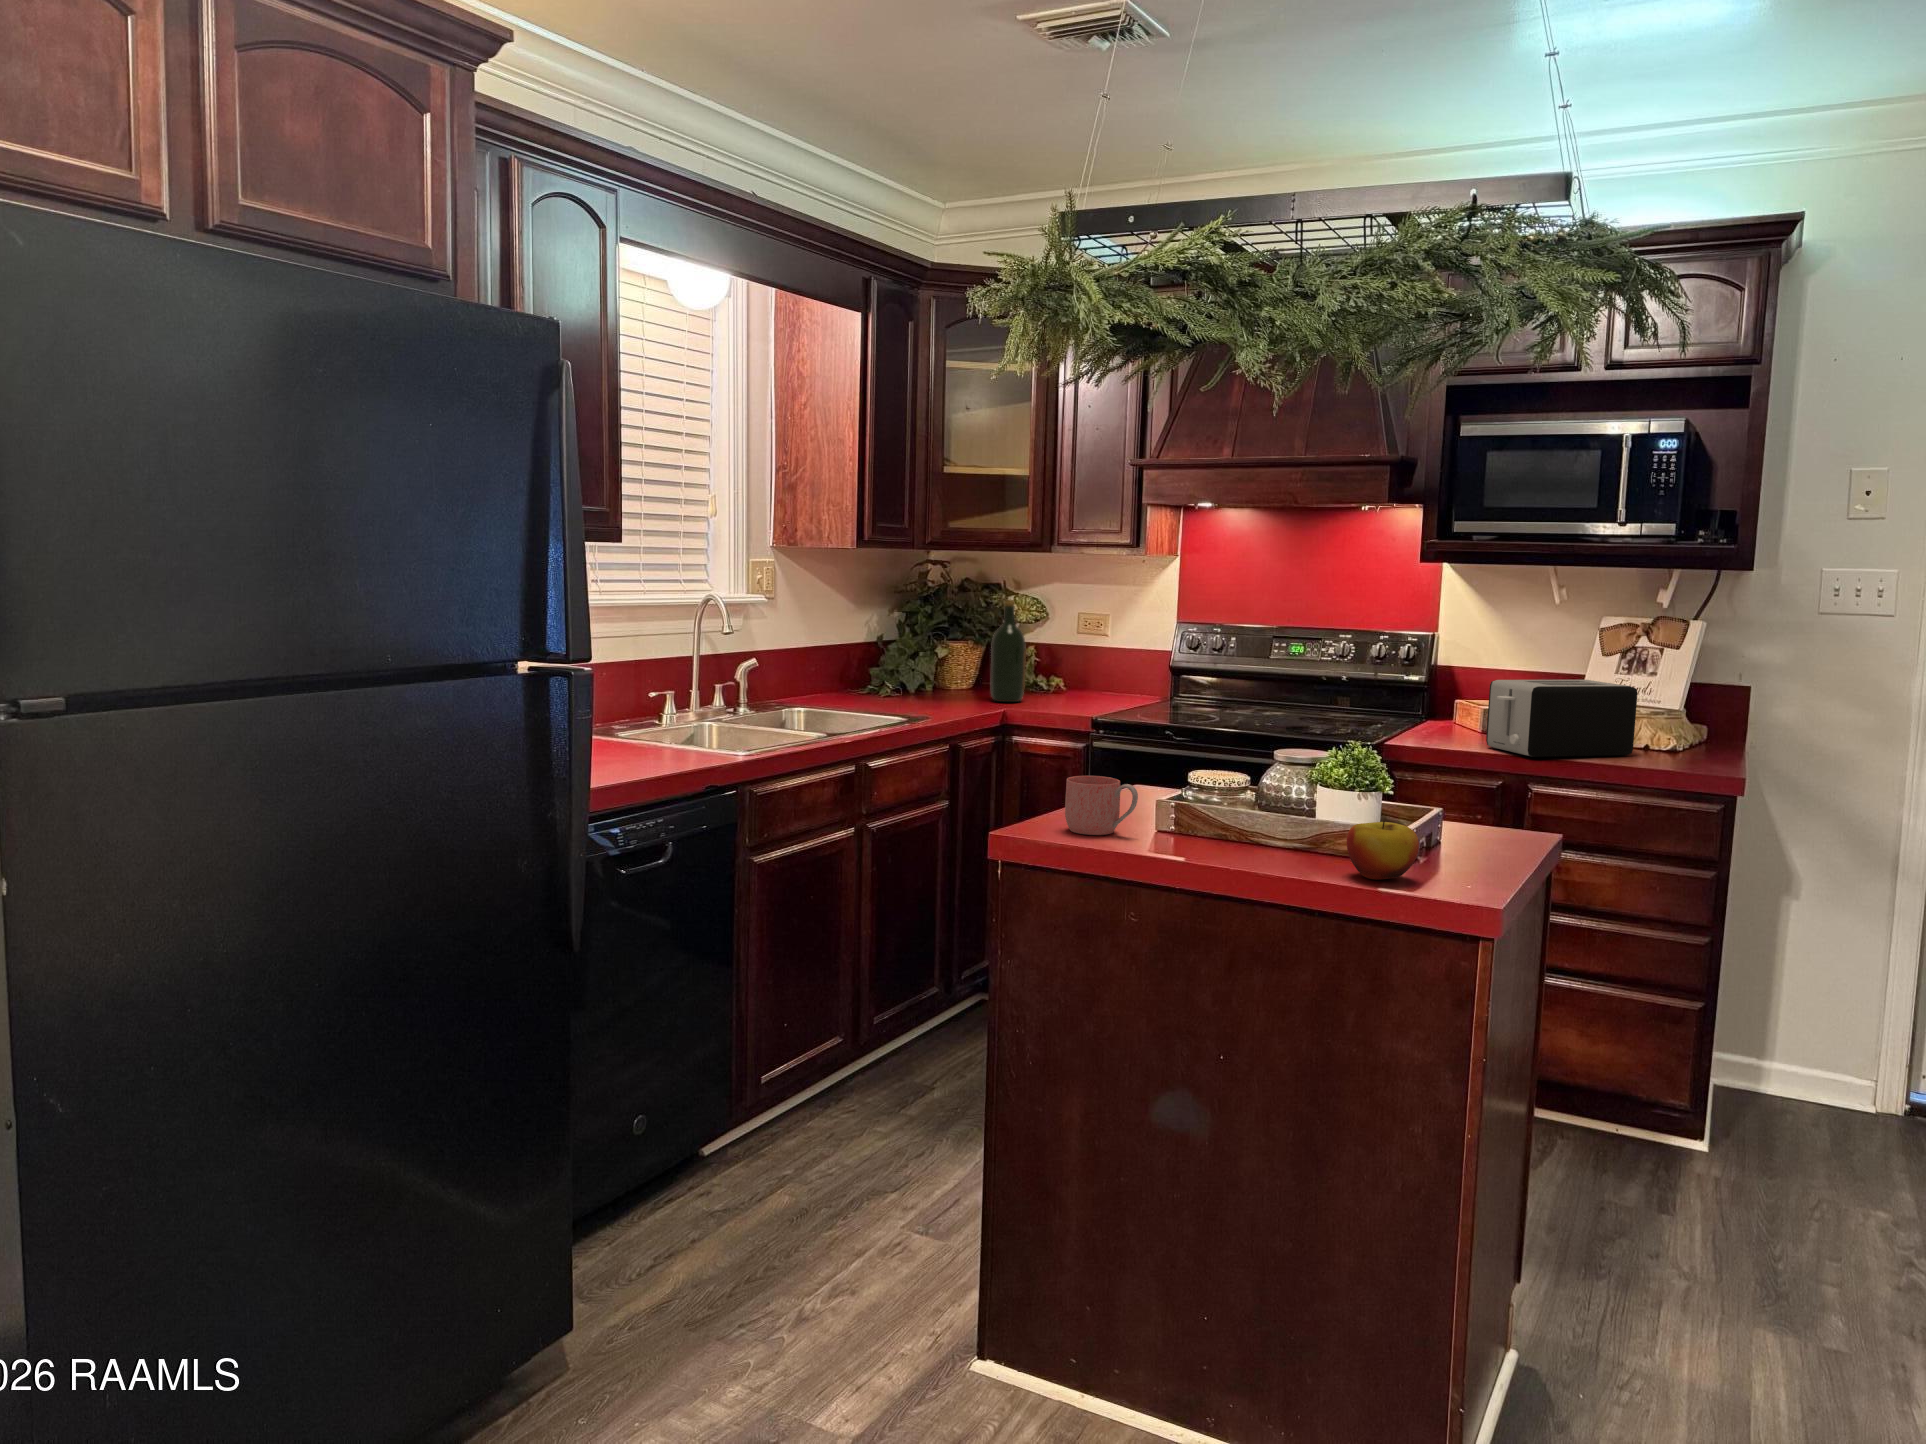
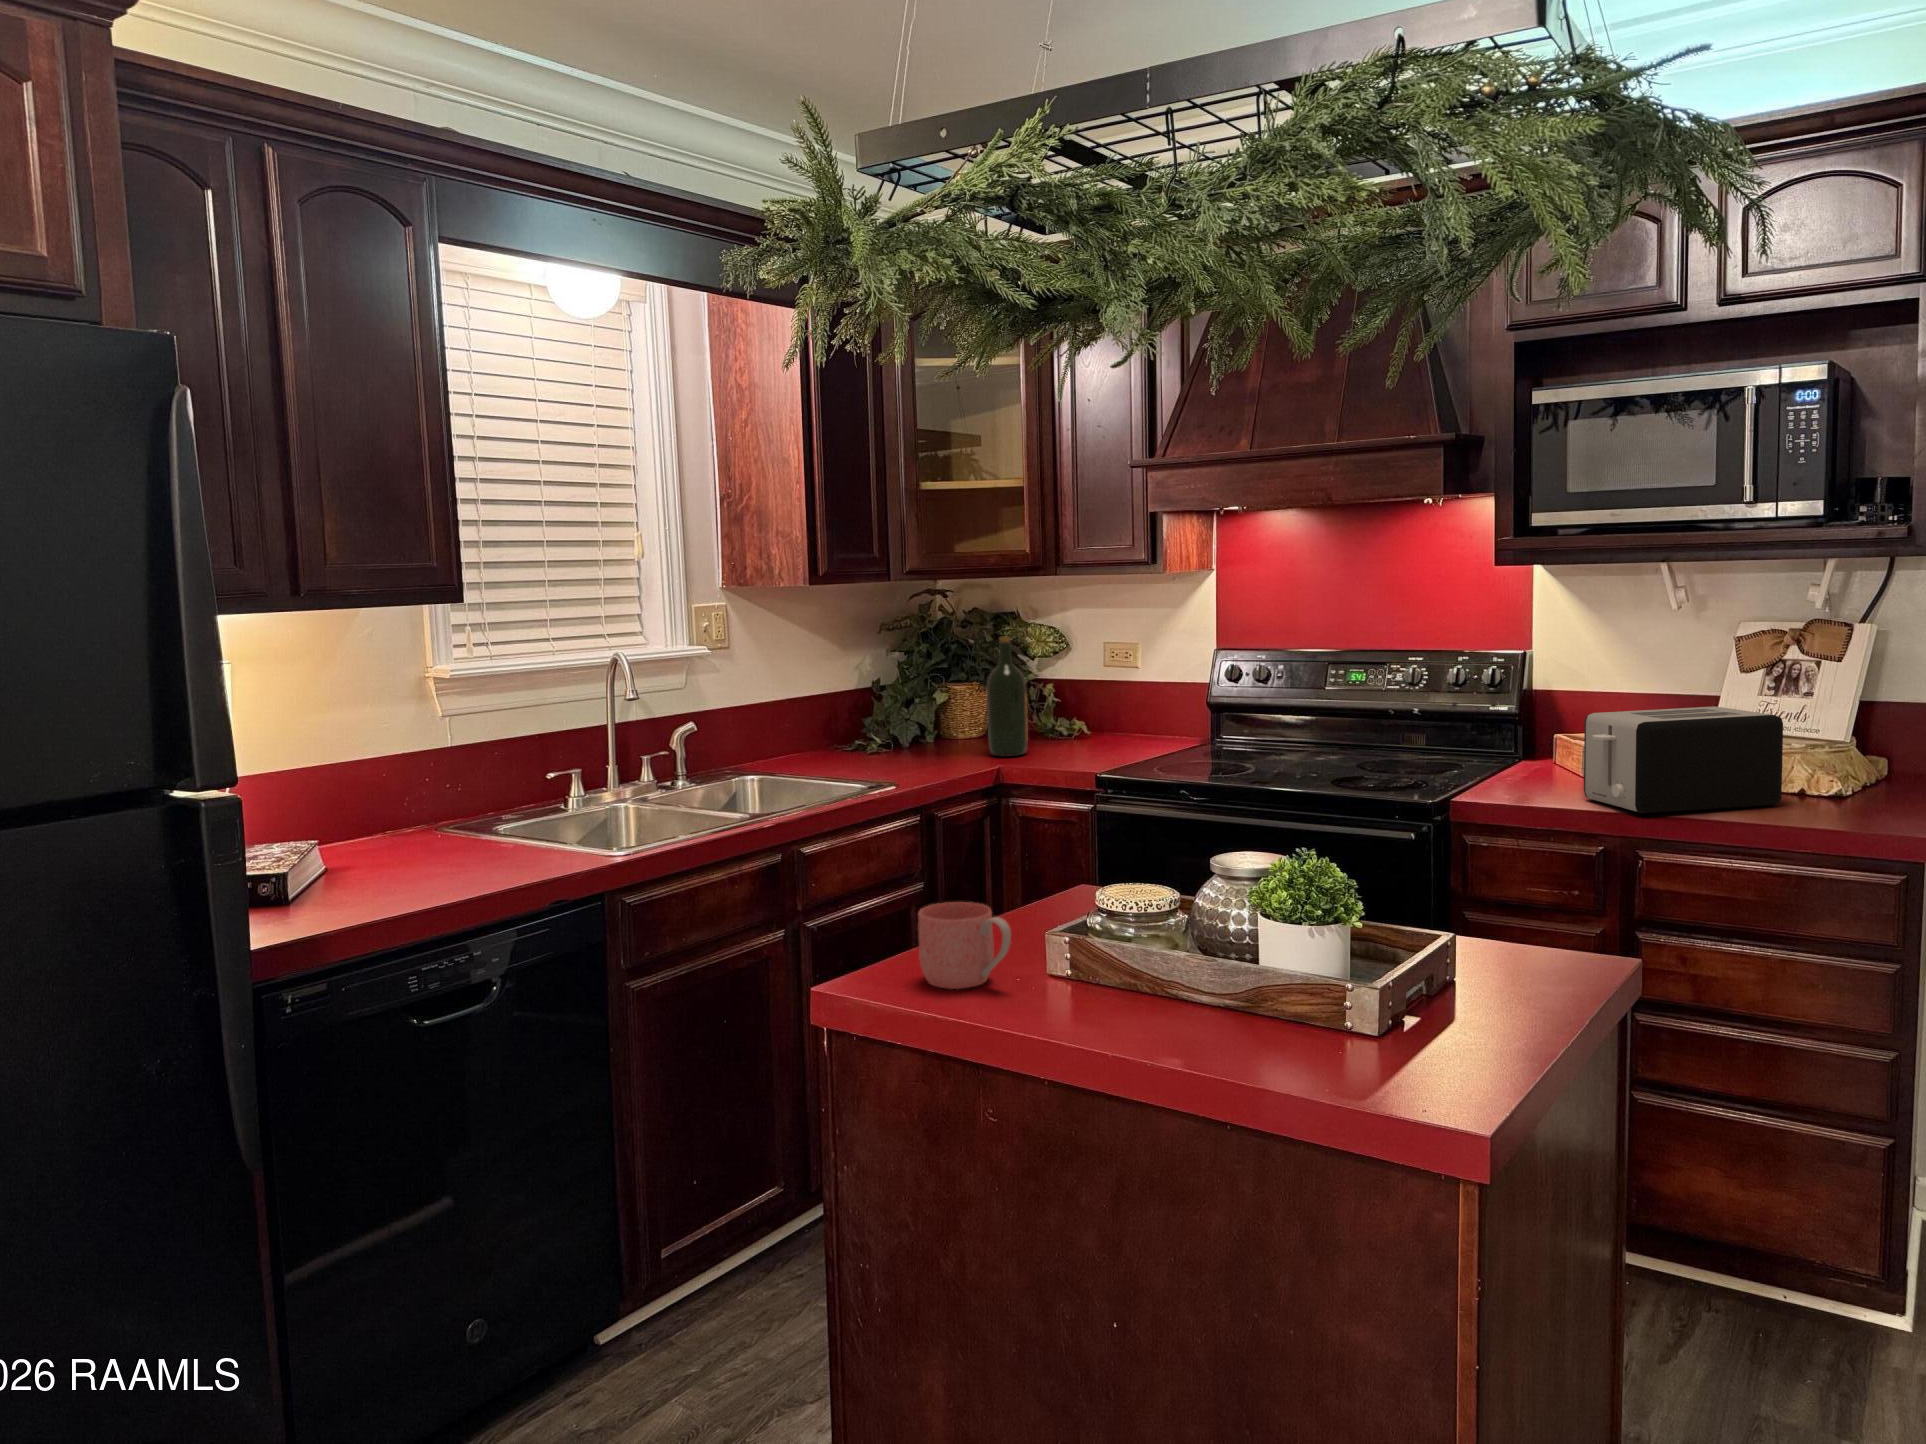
apple: present [1347,821,1419,879] -> none [1277,981,1383,1073]

